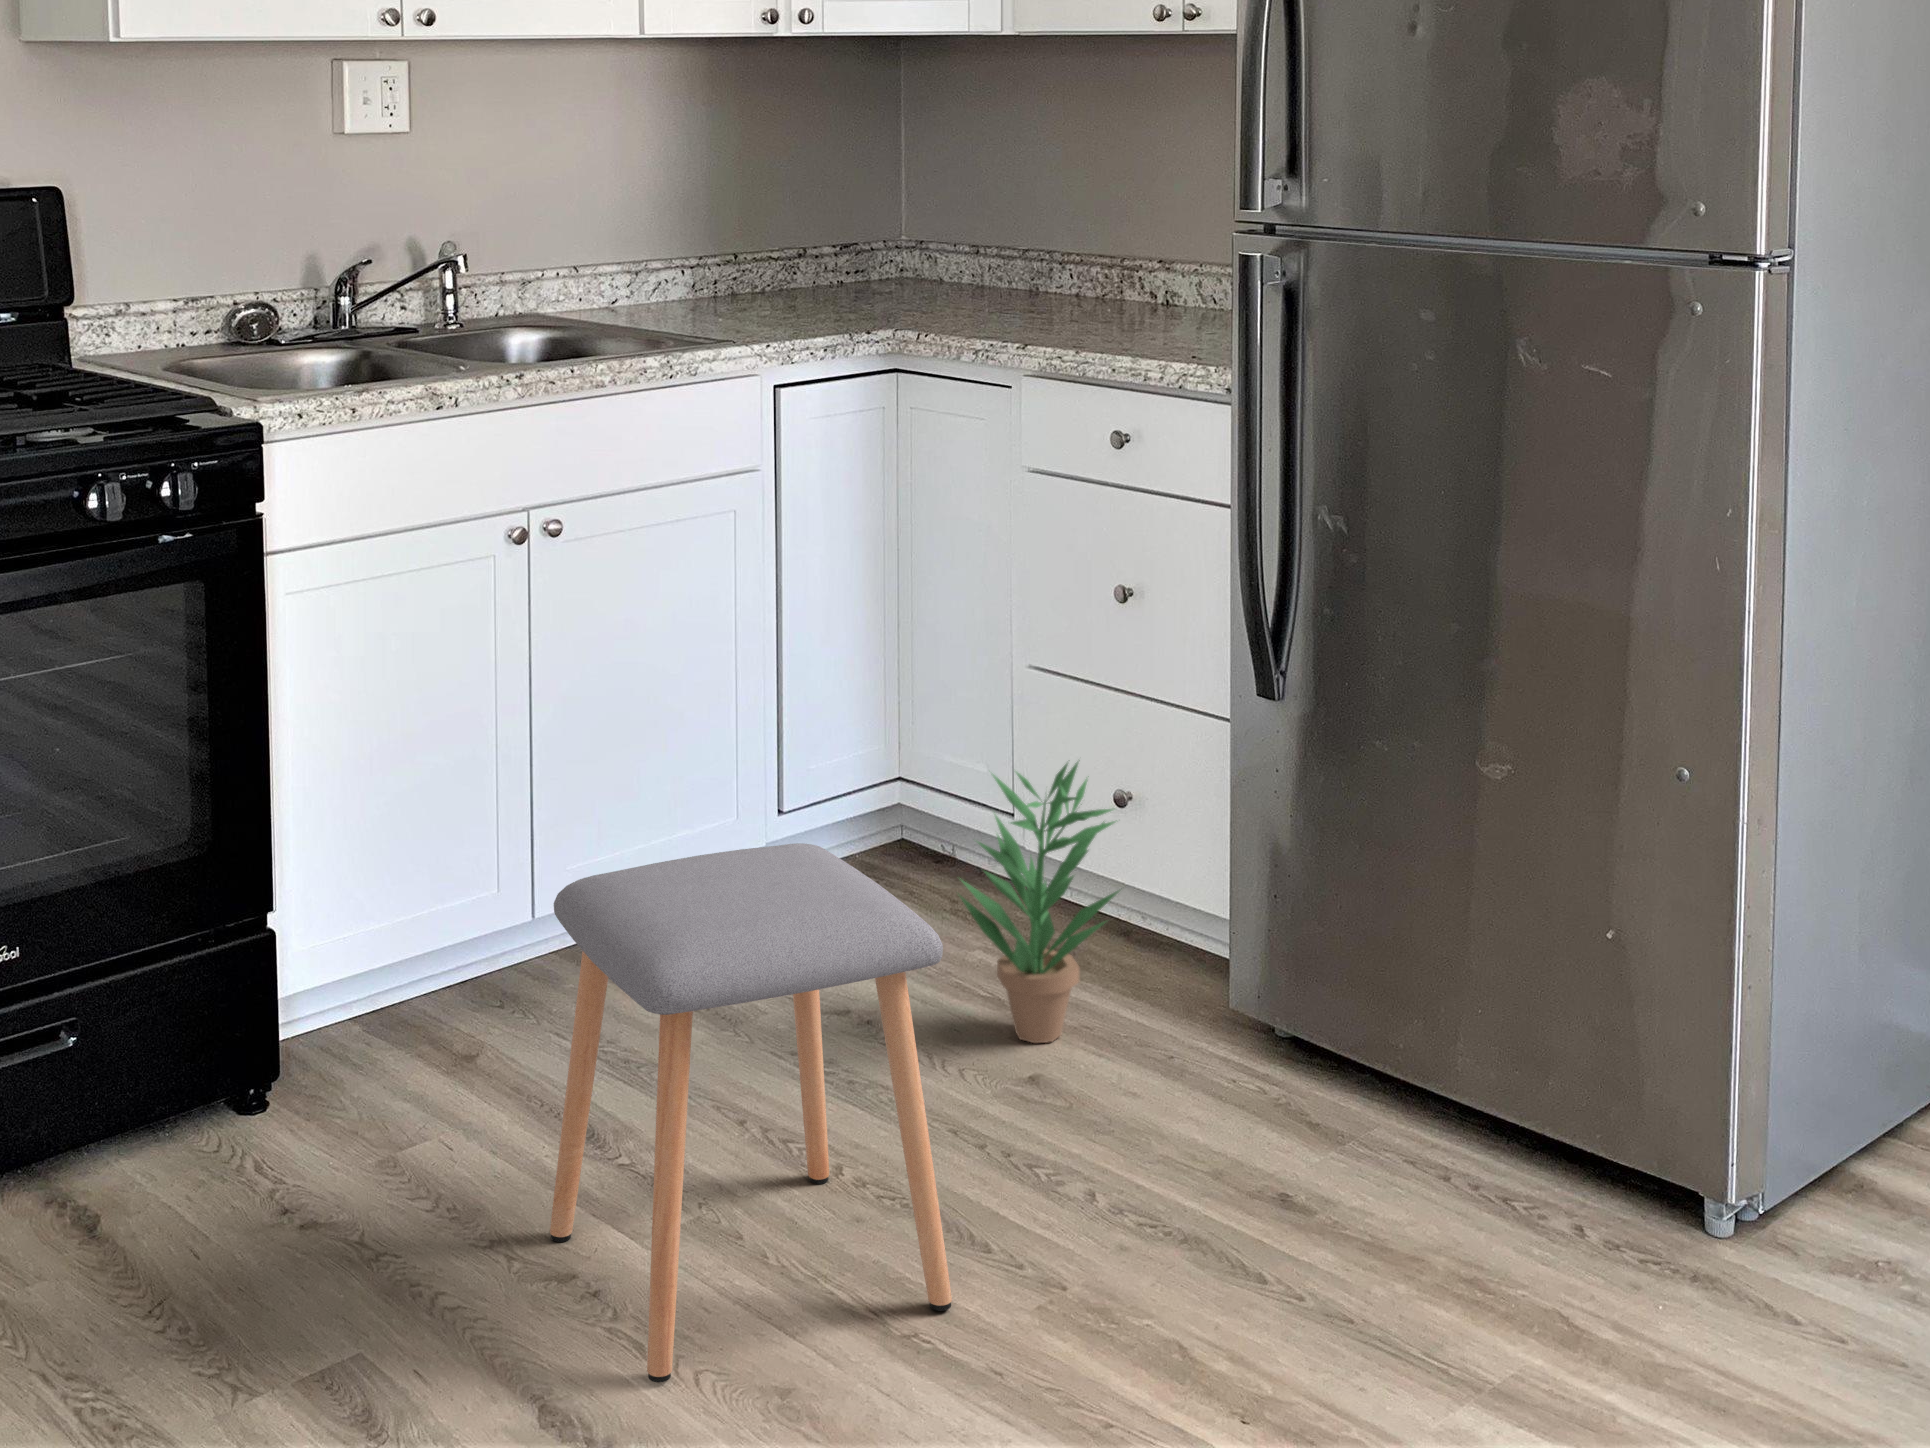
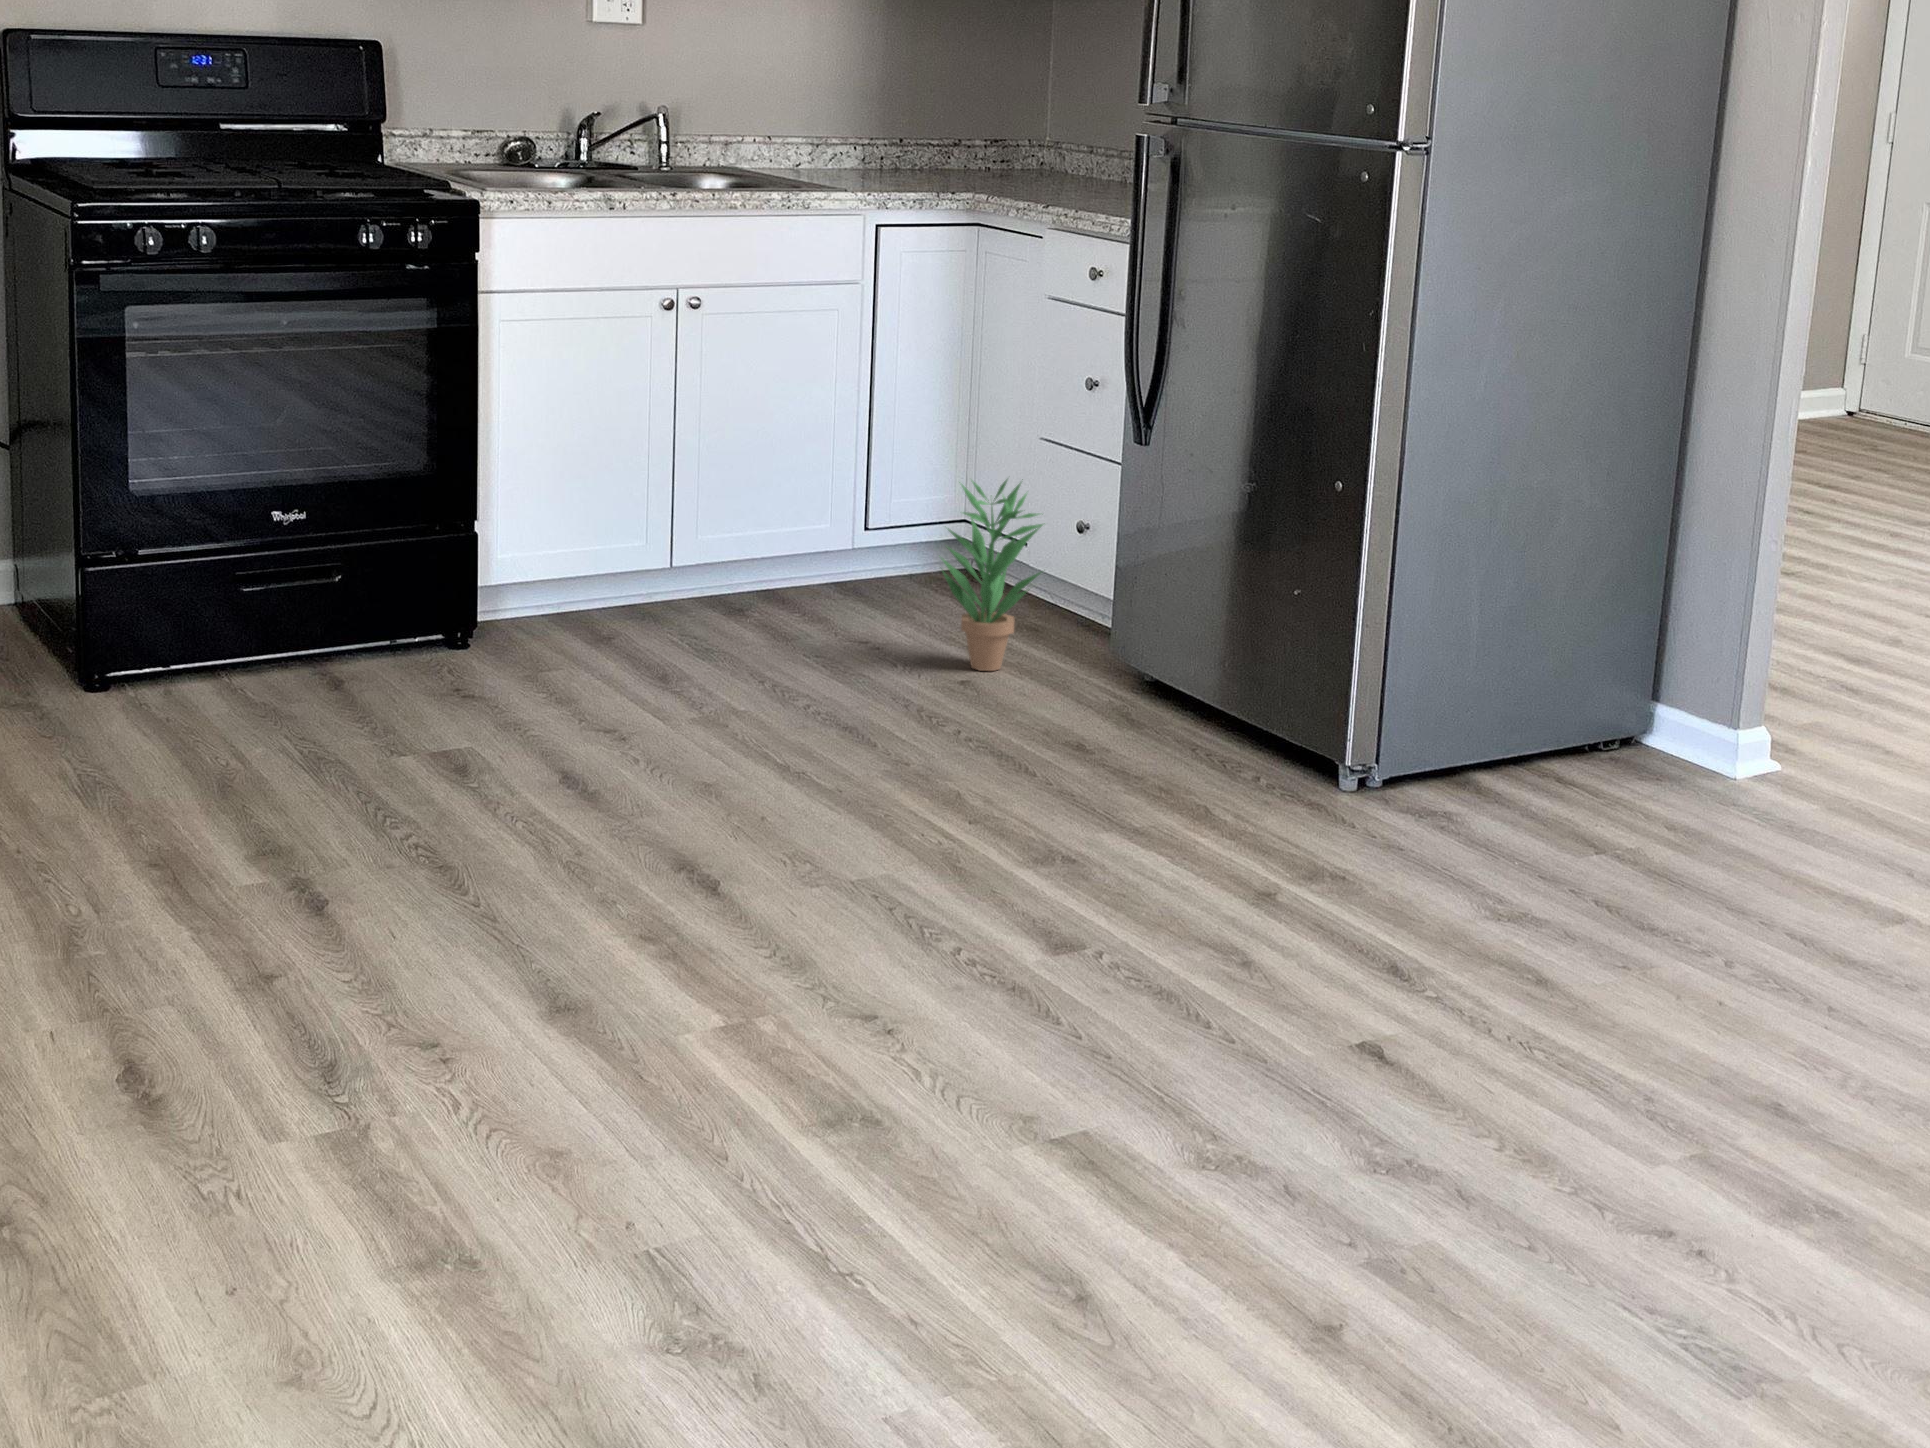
stool: present [550,843,952,1382] -> none [609,488,840,777]

